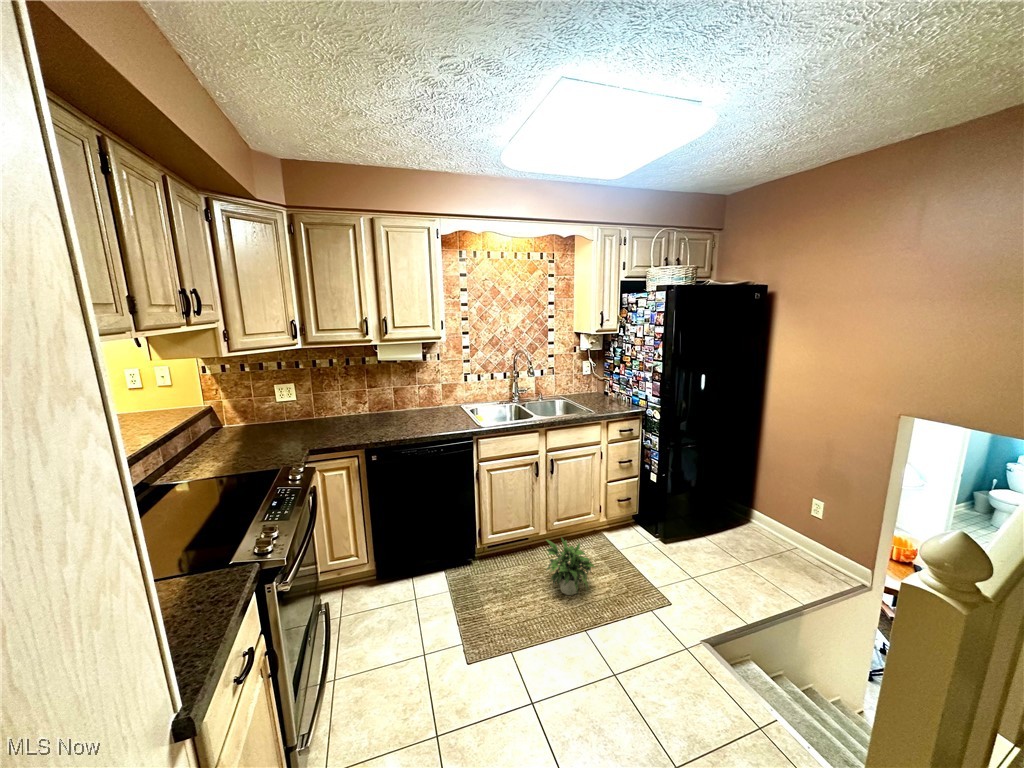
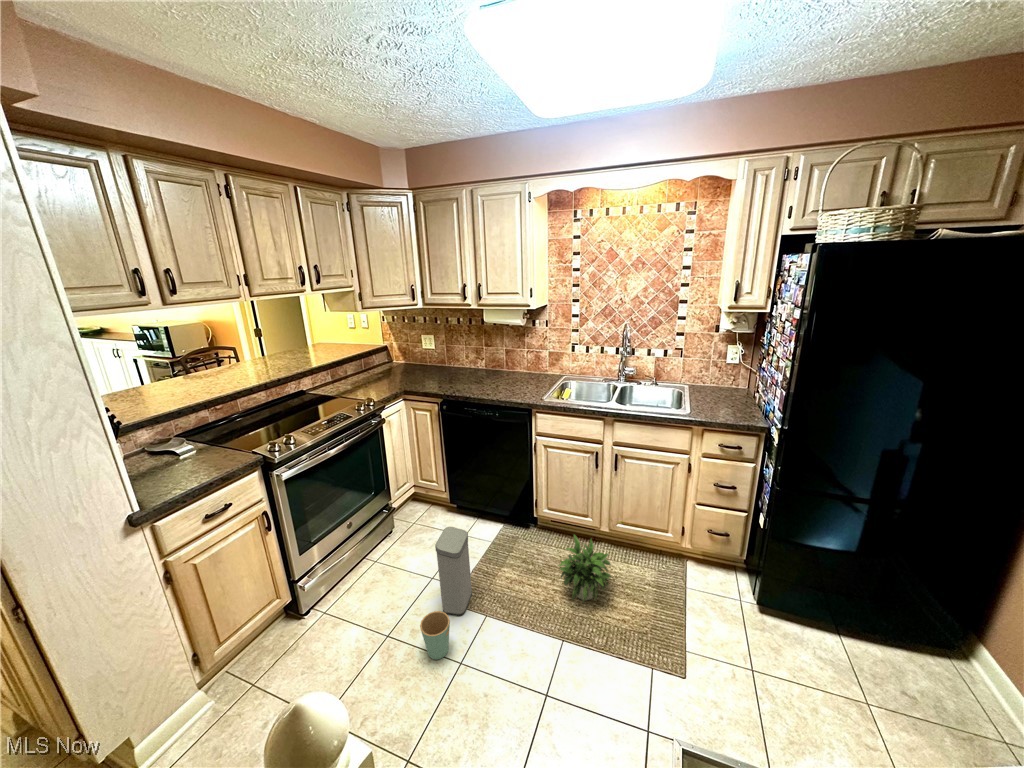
trash can: none [456,573,523,726] -> present [420,527,472,659]

